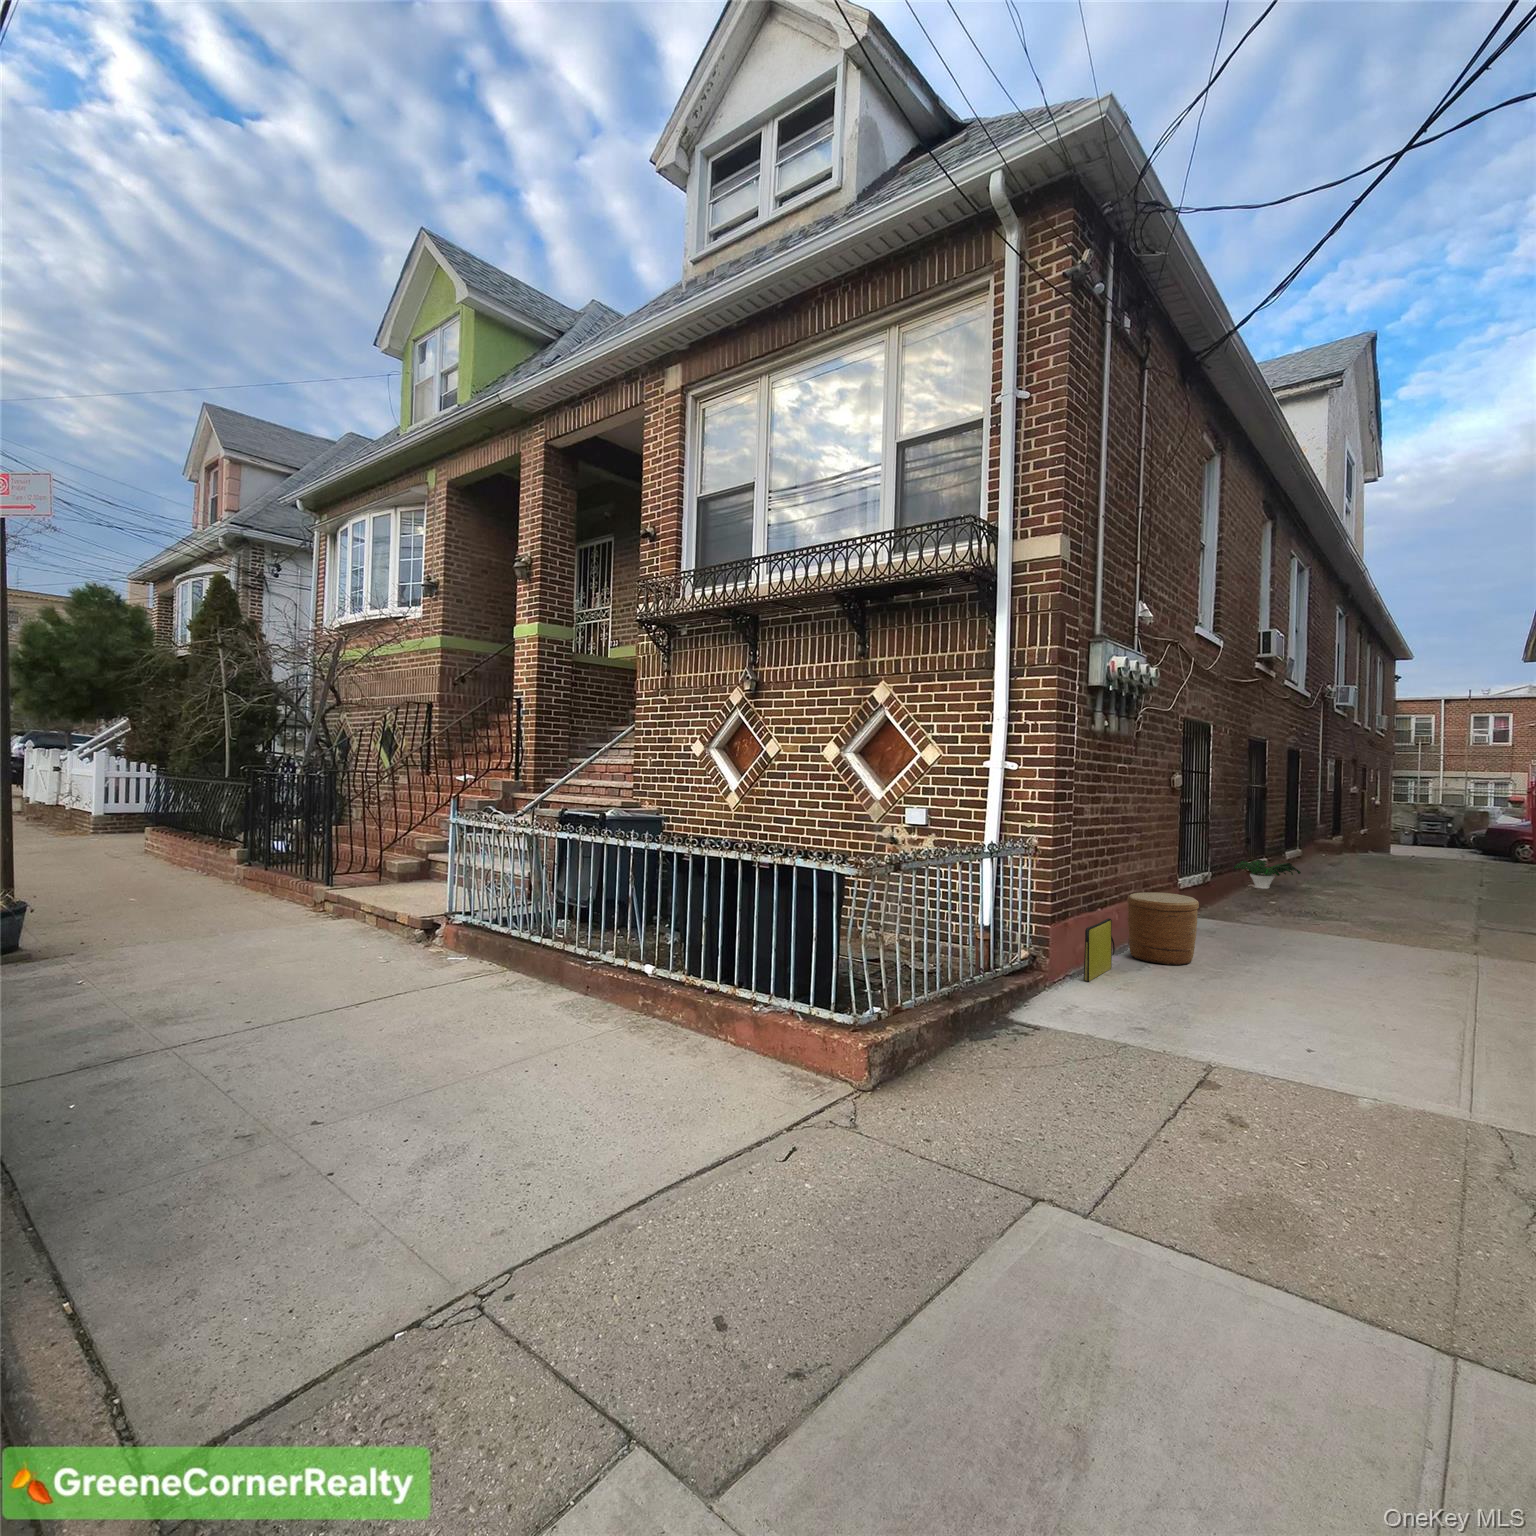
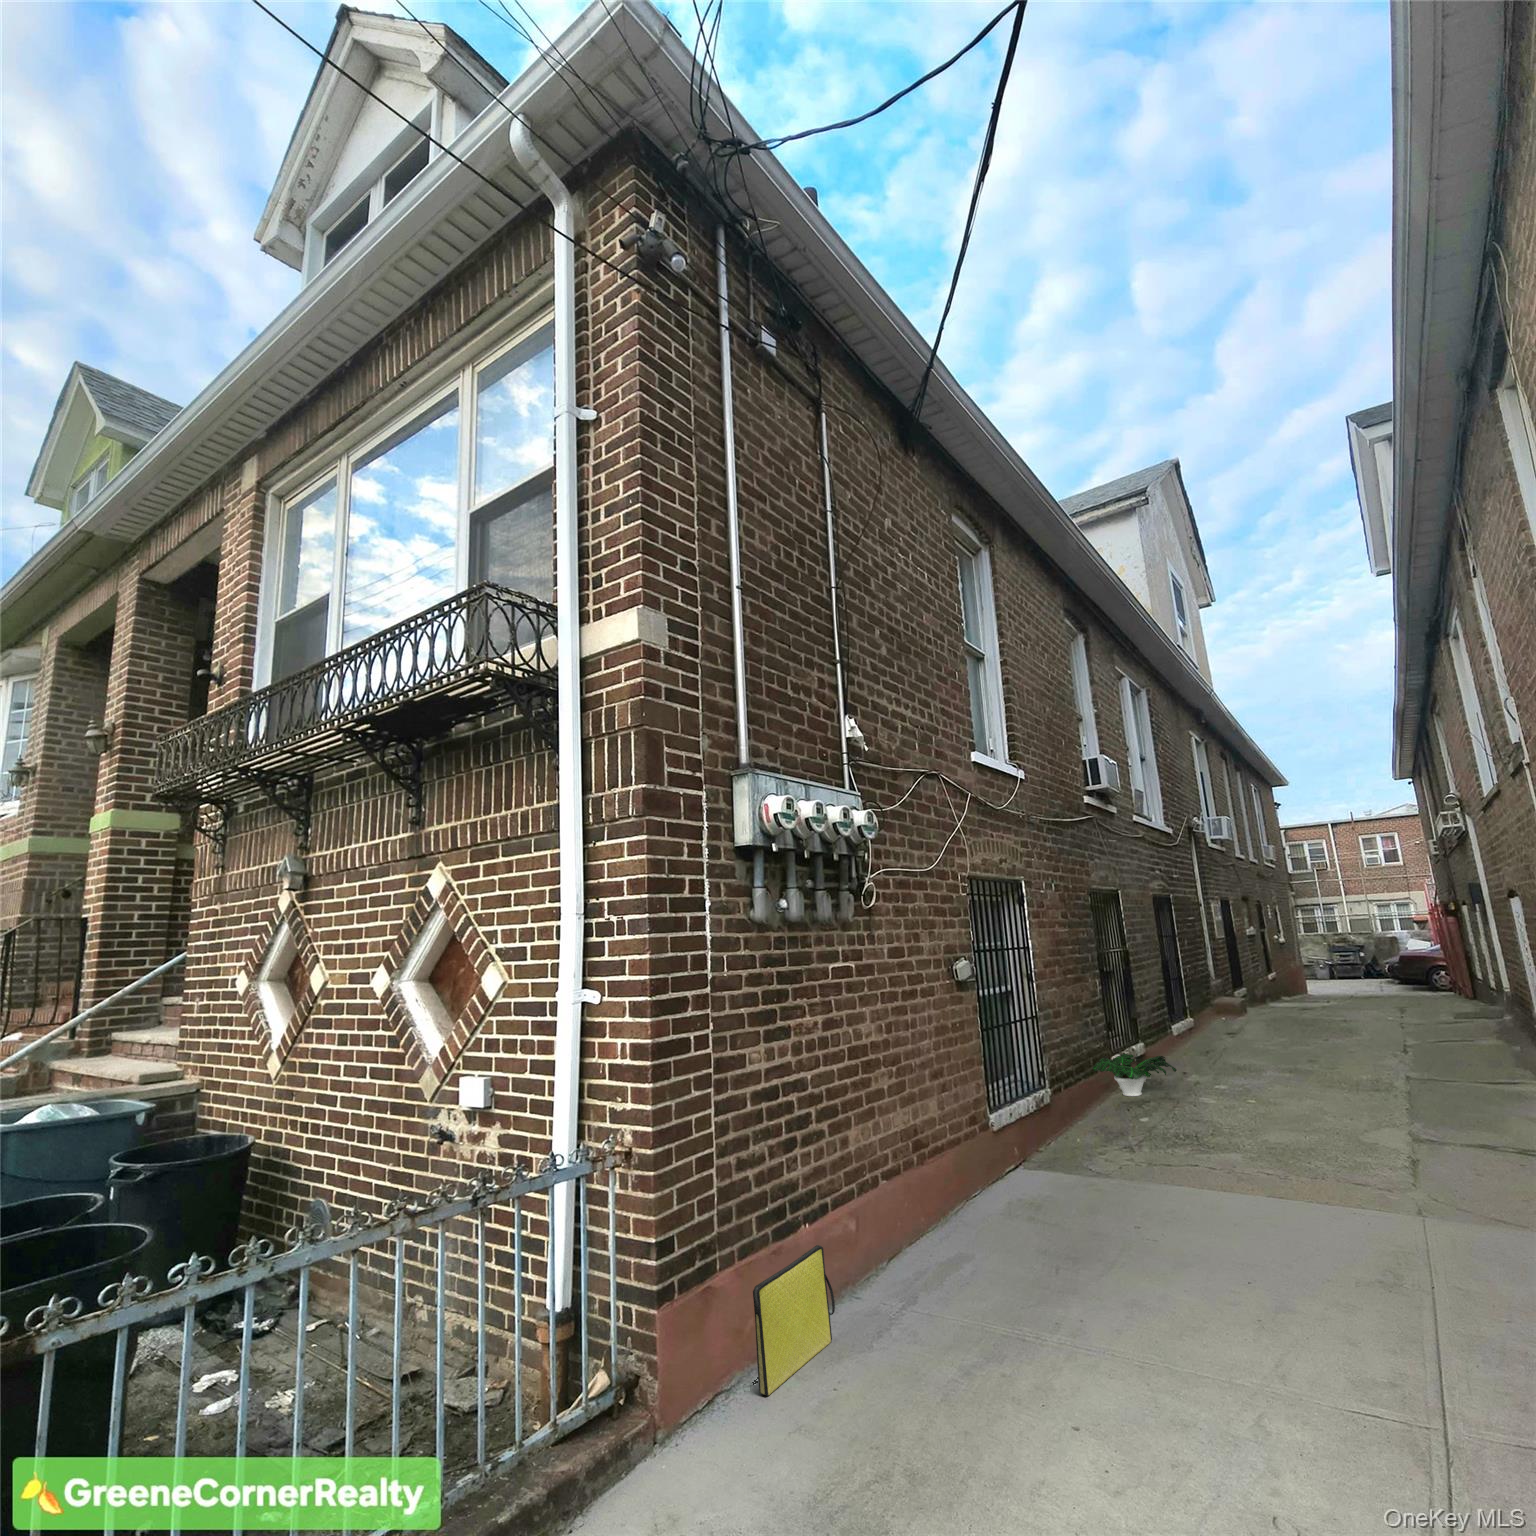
woven basket: present [1127,892,1199,965] -> none [867,1169,980,1315]

